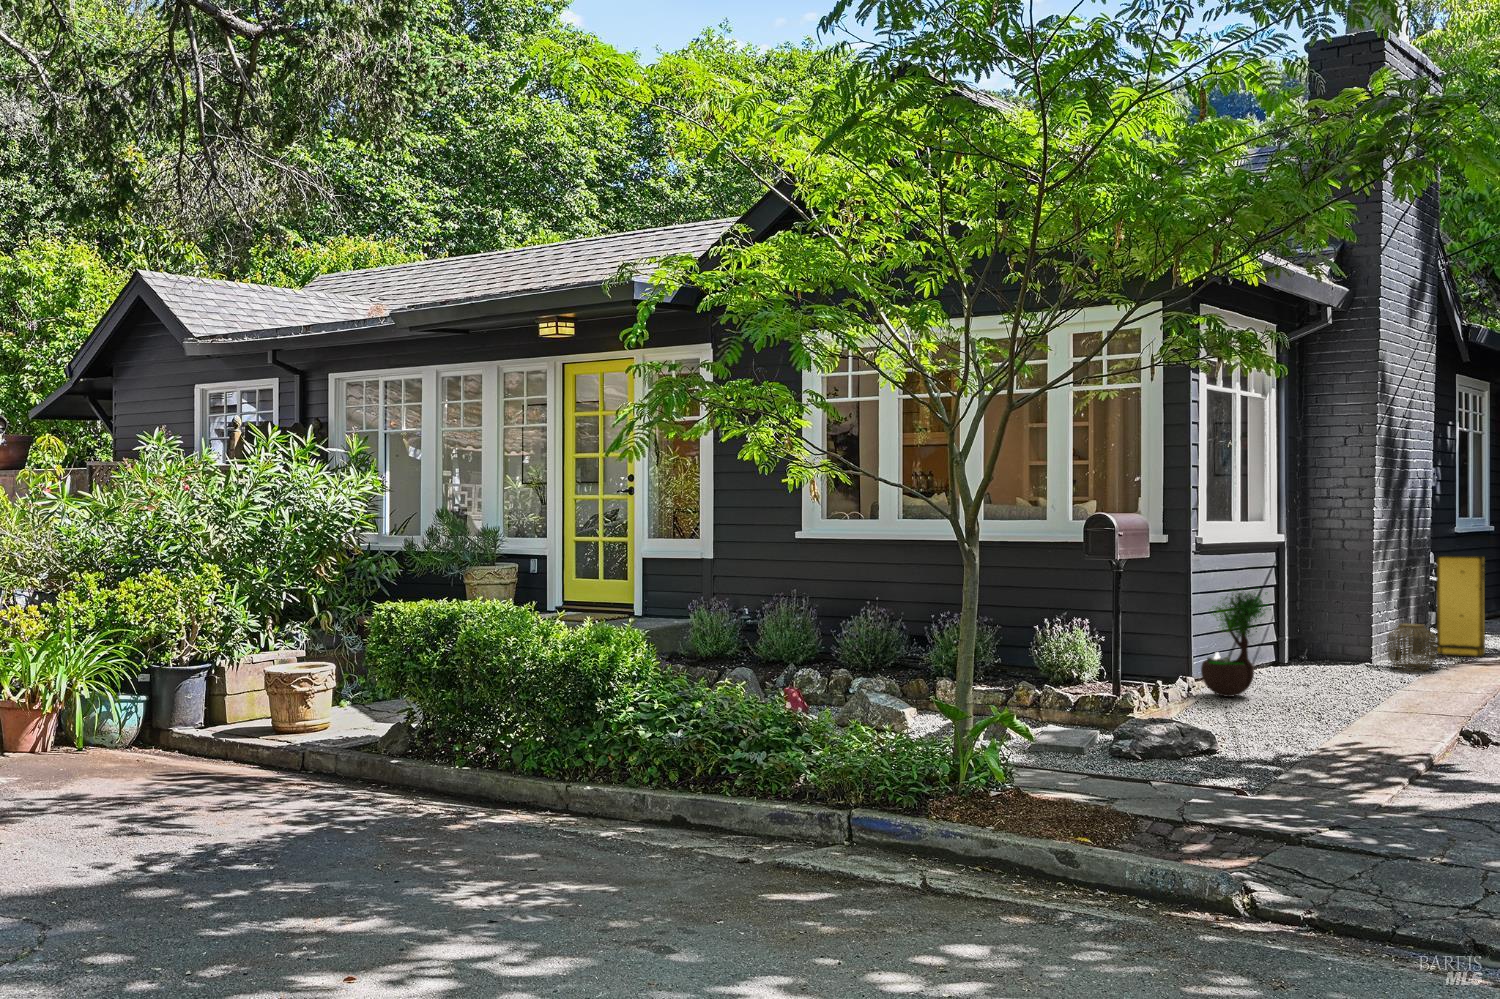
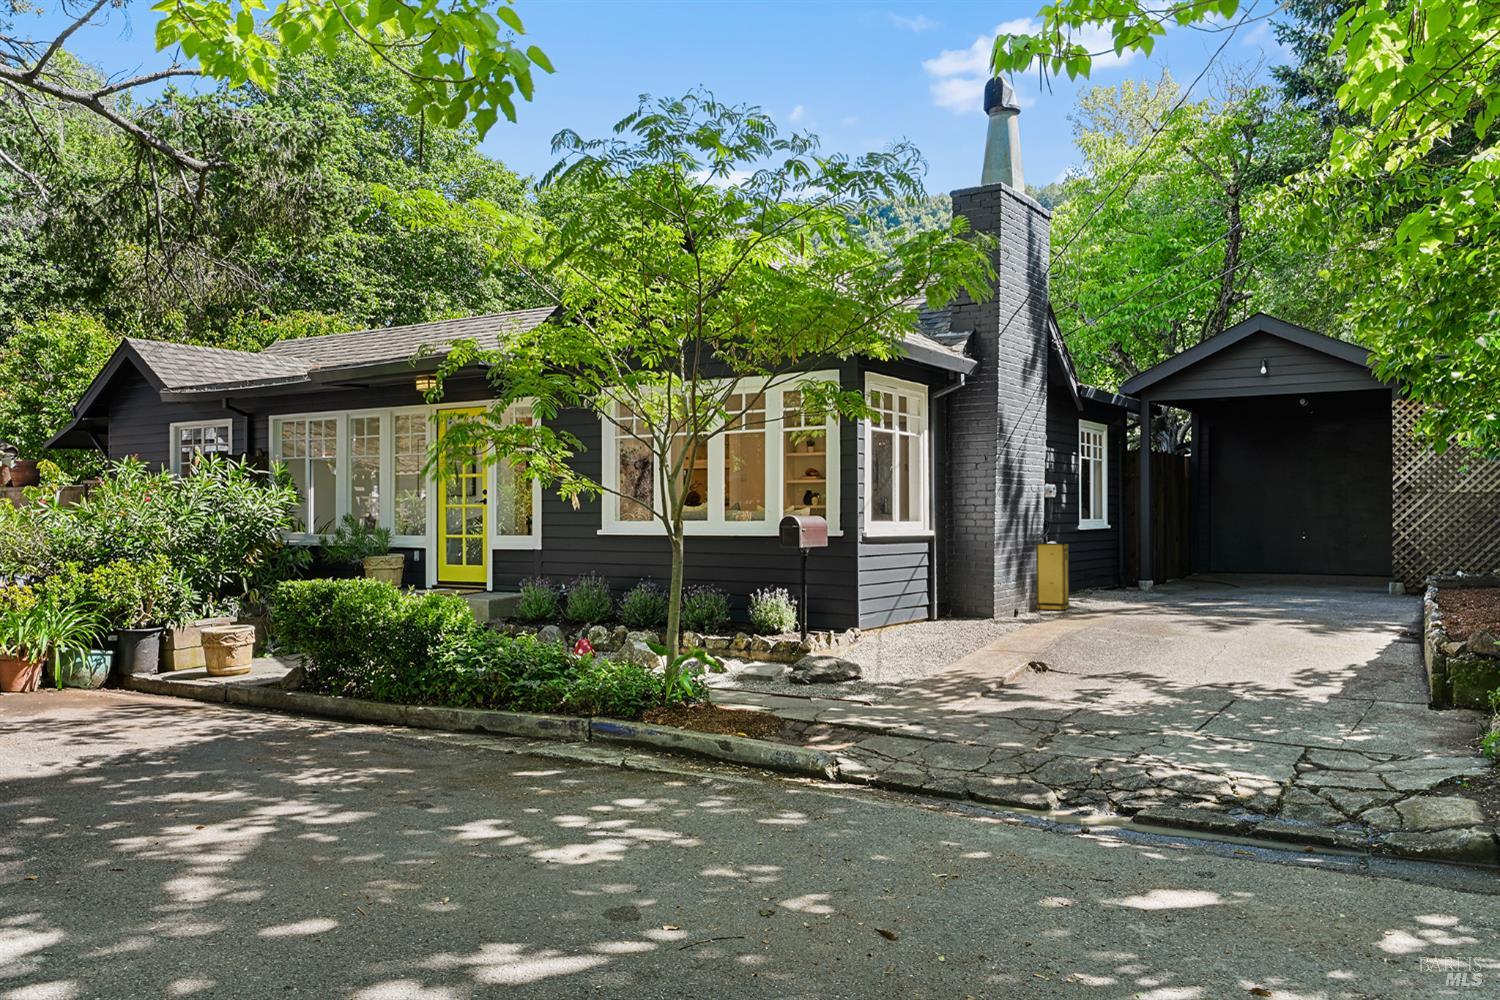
potted tree: present [1201,593,1271,697] -> none [866,561,911,639]
woven basket: present [1387,623,1437,672] -> none [998,589,1029,621]

